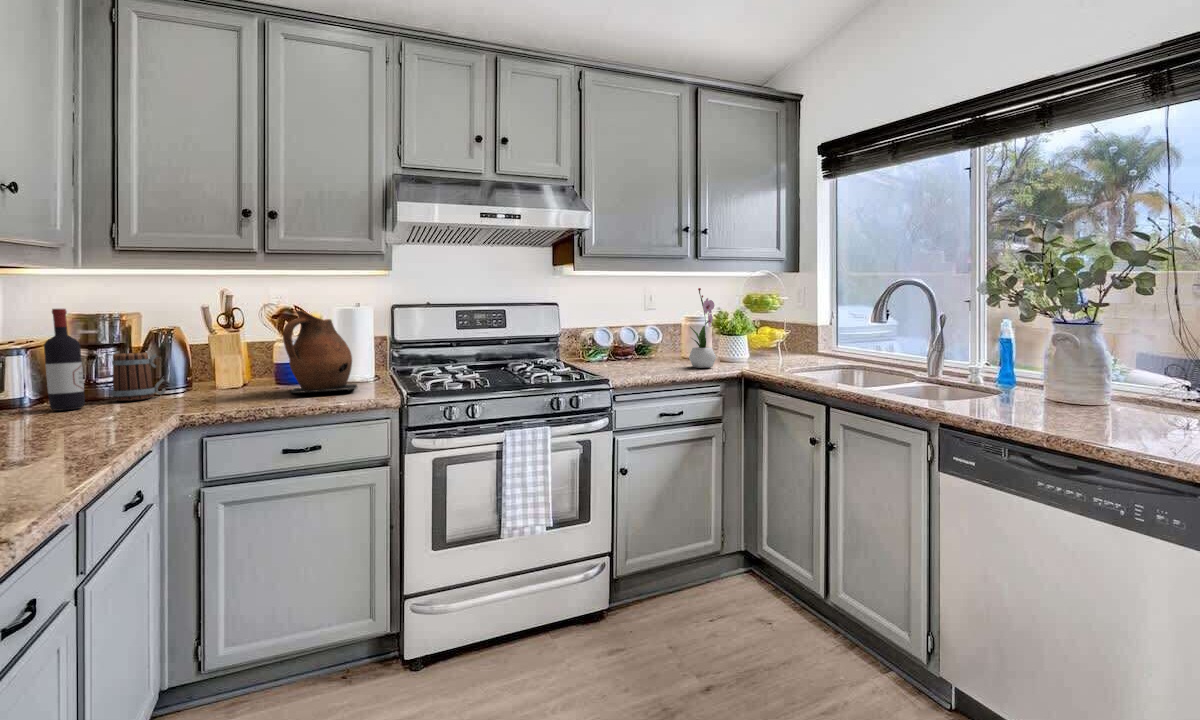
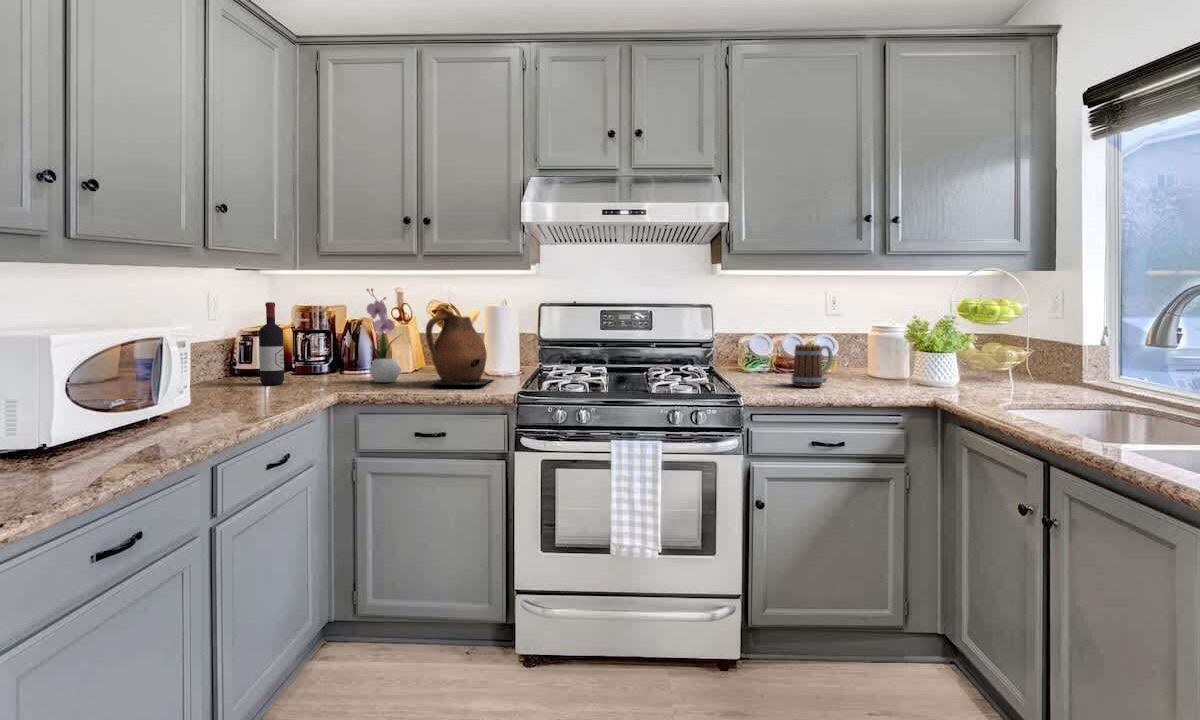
flower arrangement: present [689,288,716,368] -> present [367,289,401,382]
mug: present [111,353,165,401] -> present [791,344,833,387]

